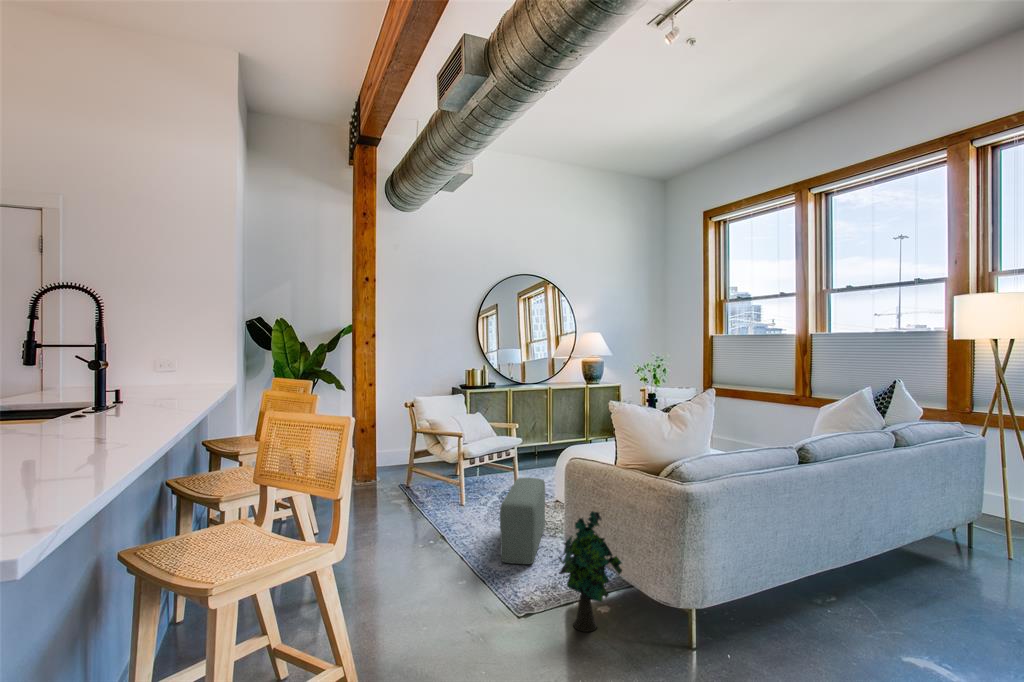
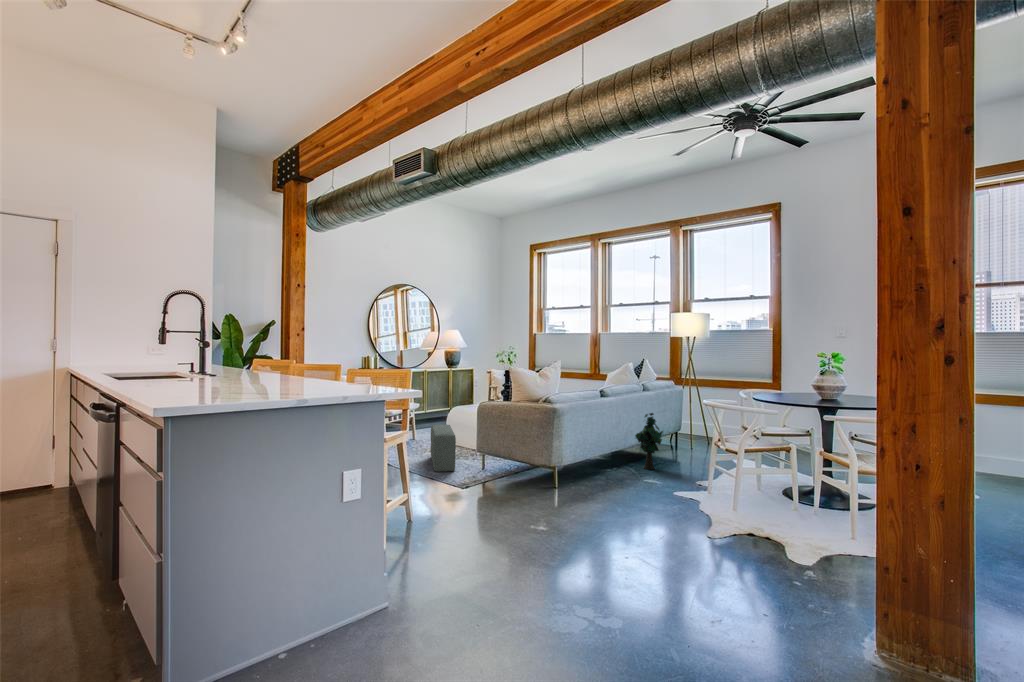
decorative plant: present [559,511,622,632] -> present [635,413,663,470]

